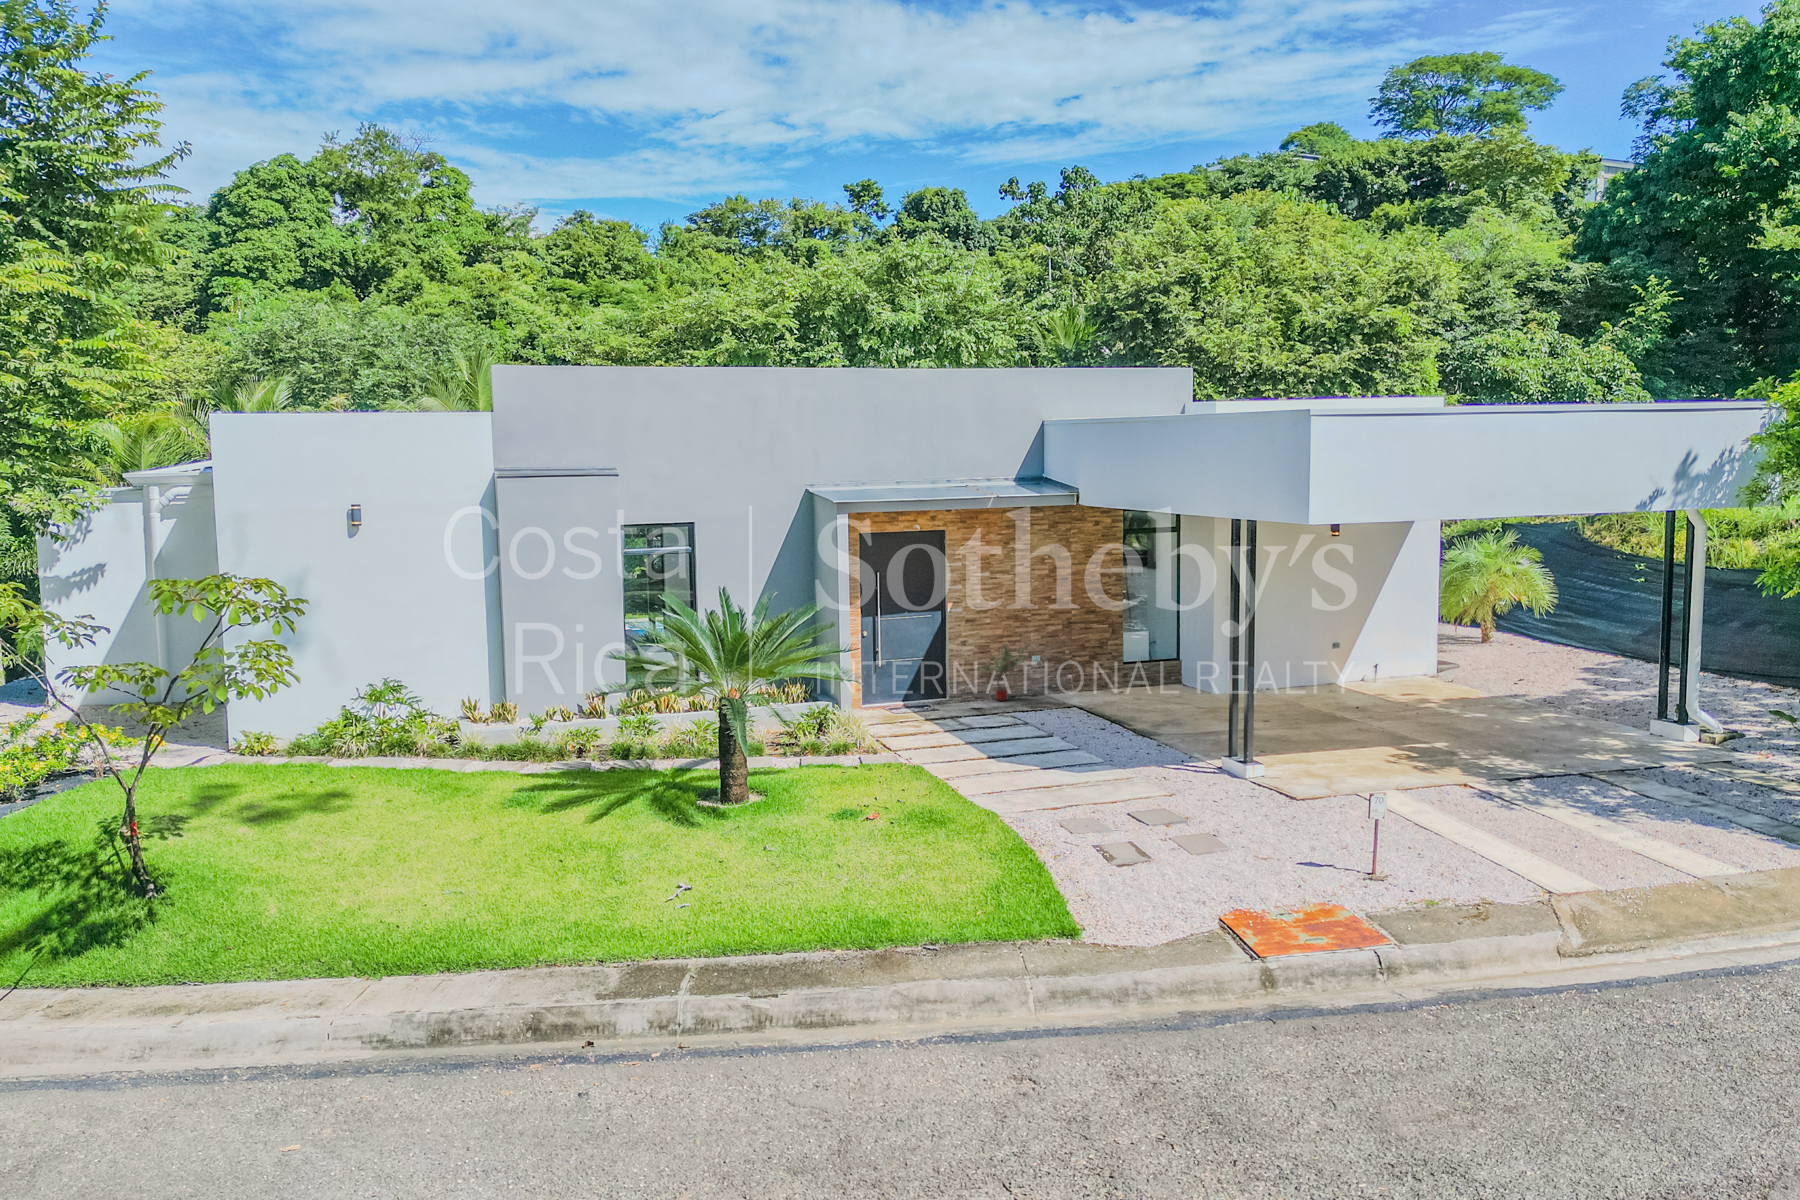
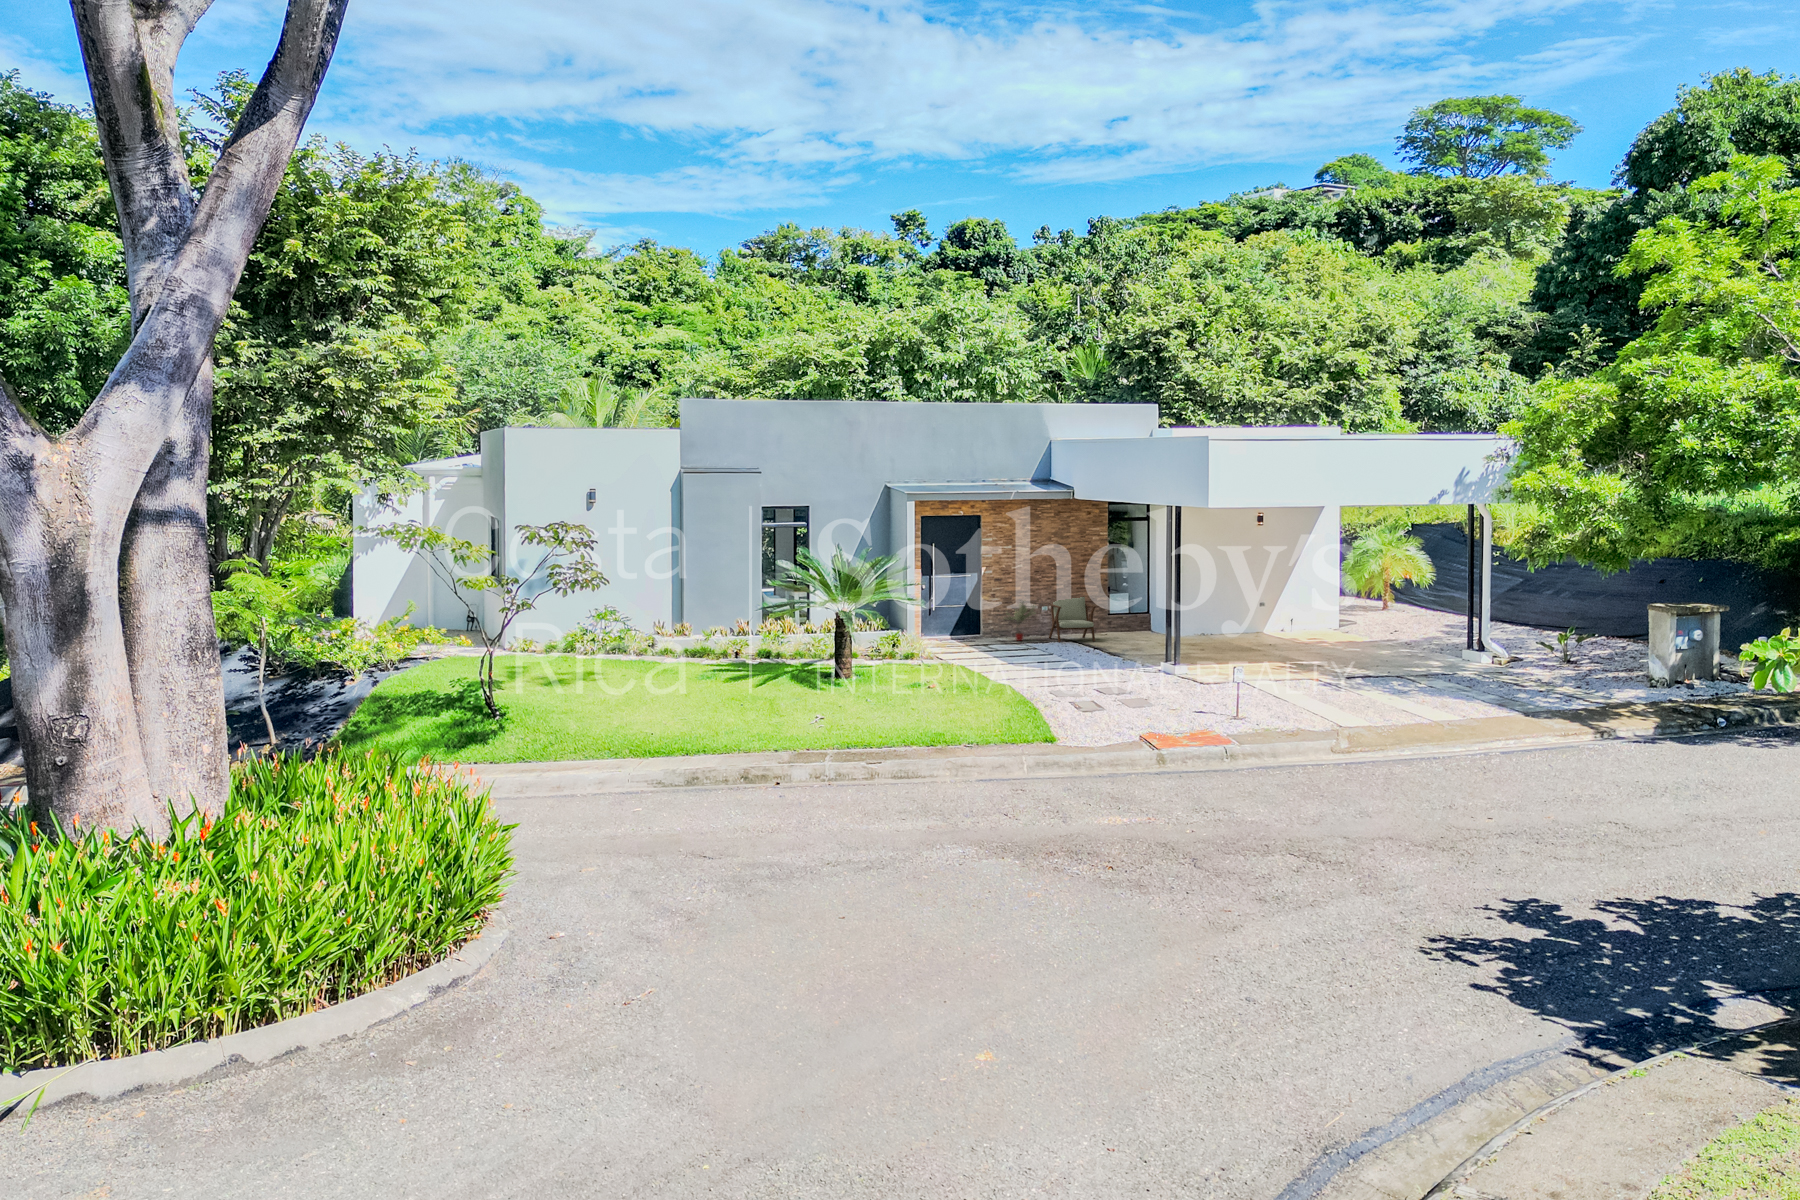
lounge chair: none [1041,632,1109,703] -> present [1049,597,1096,642]

